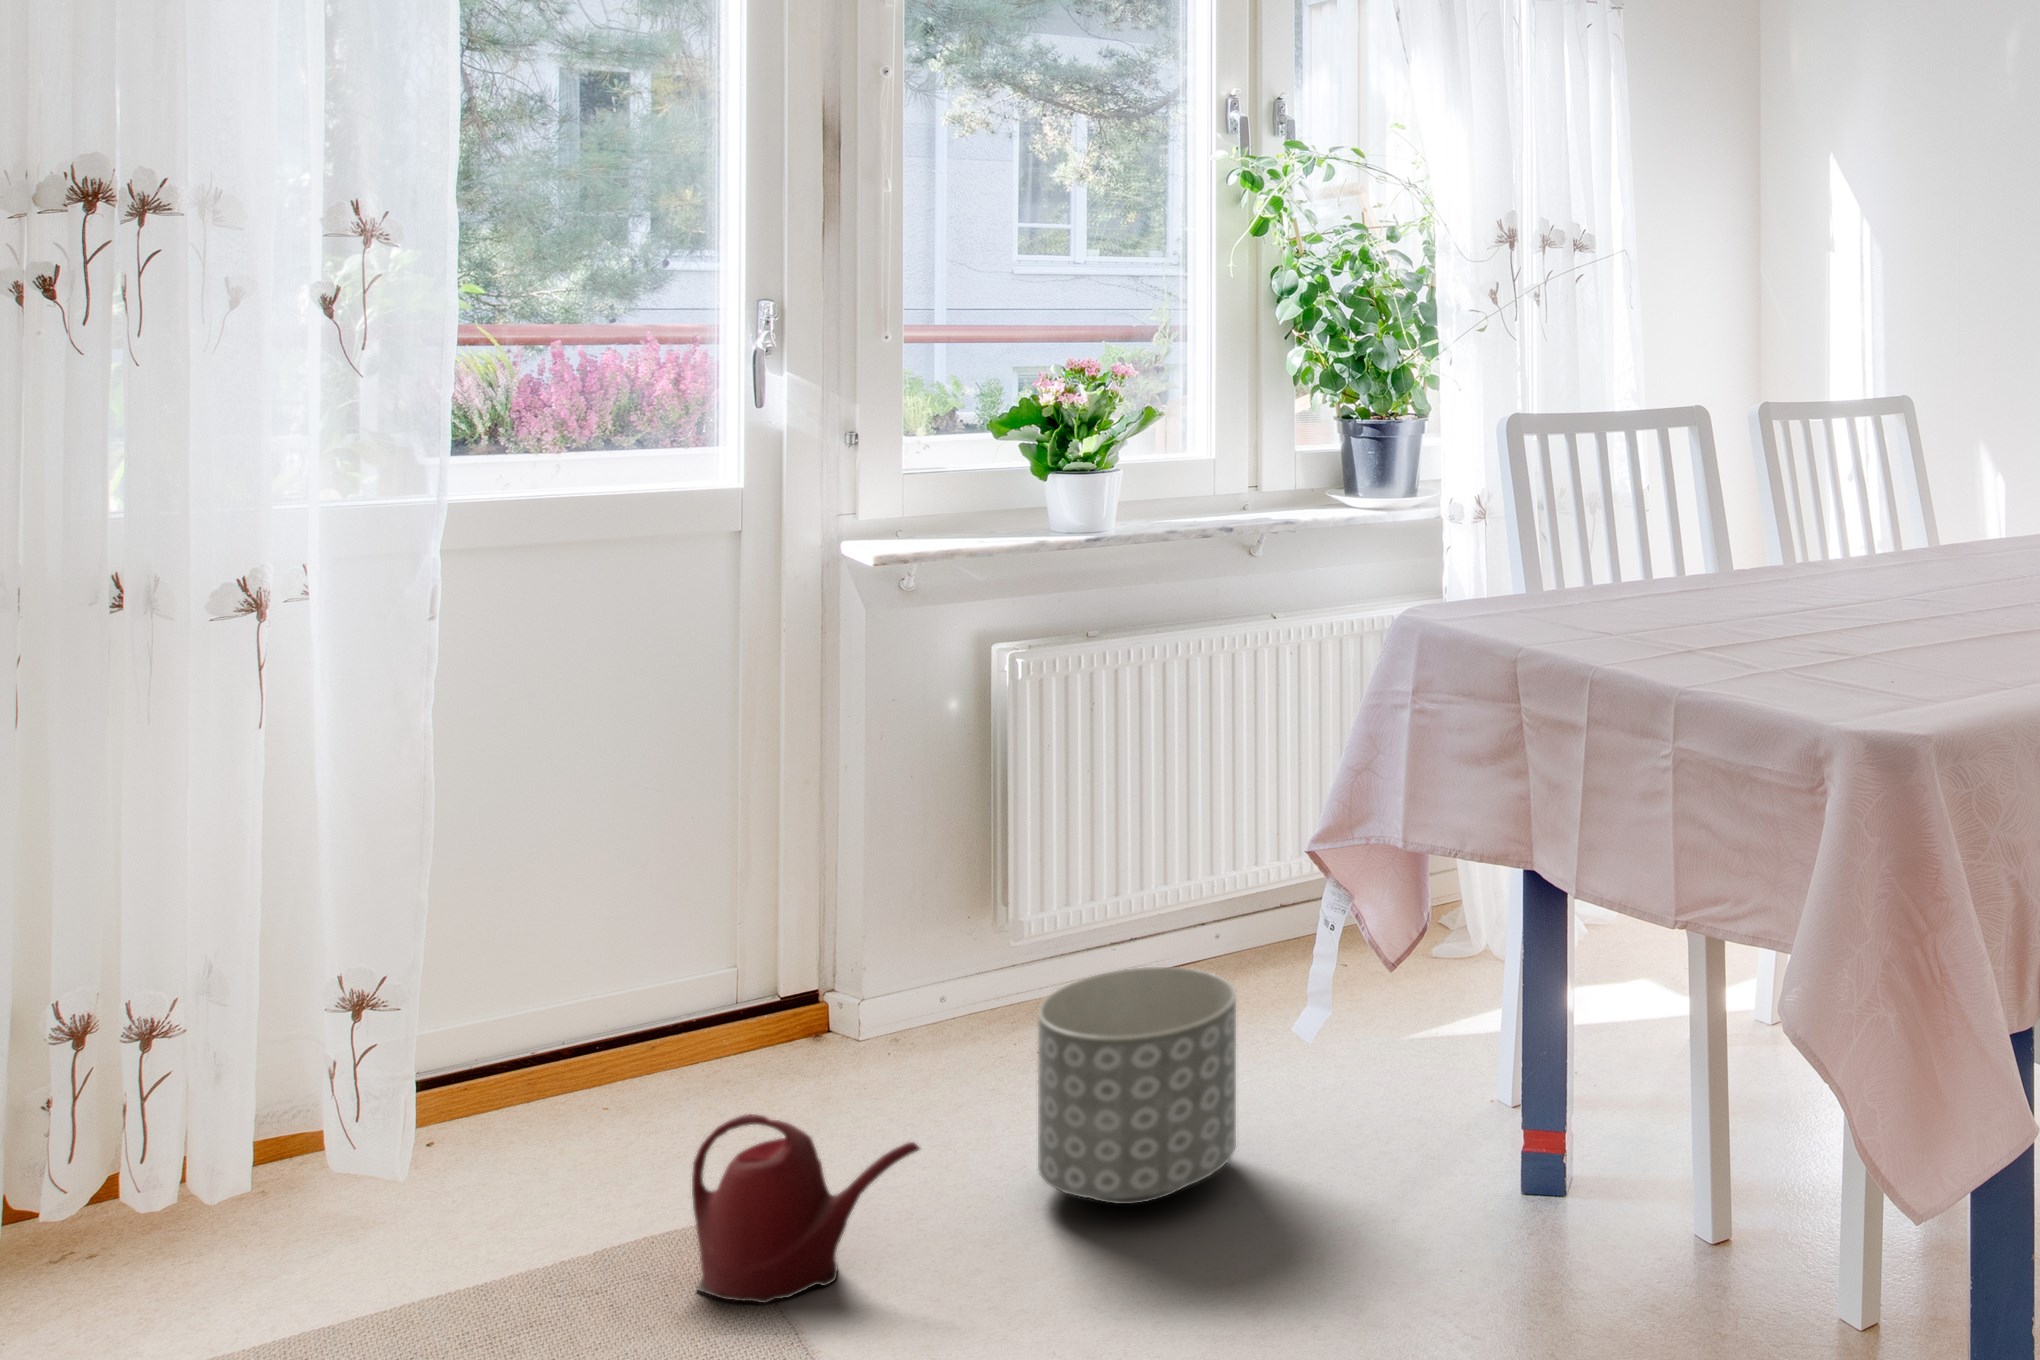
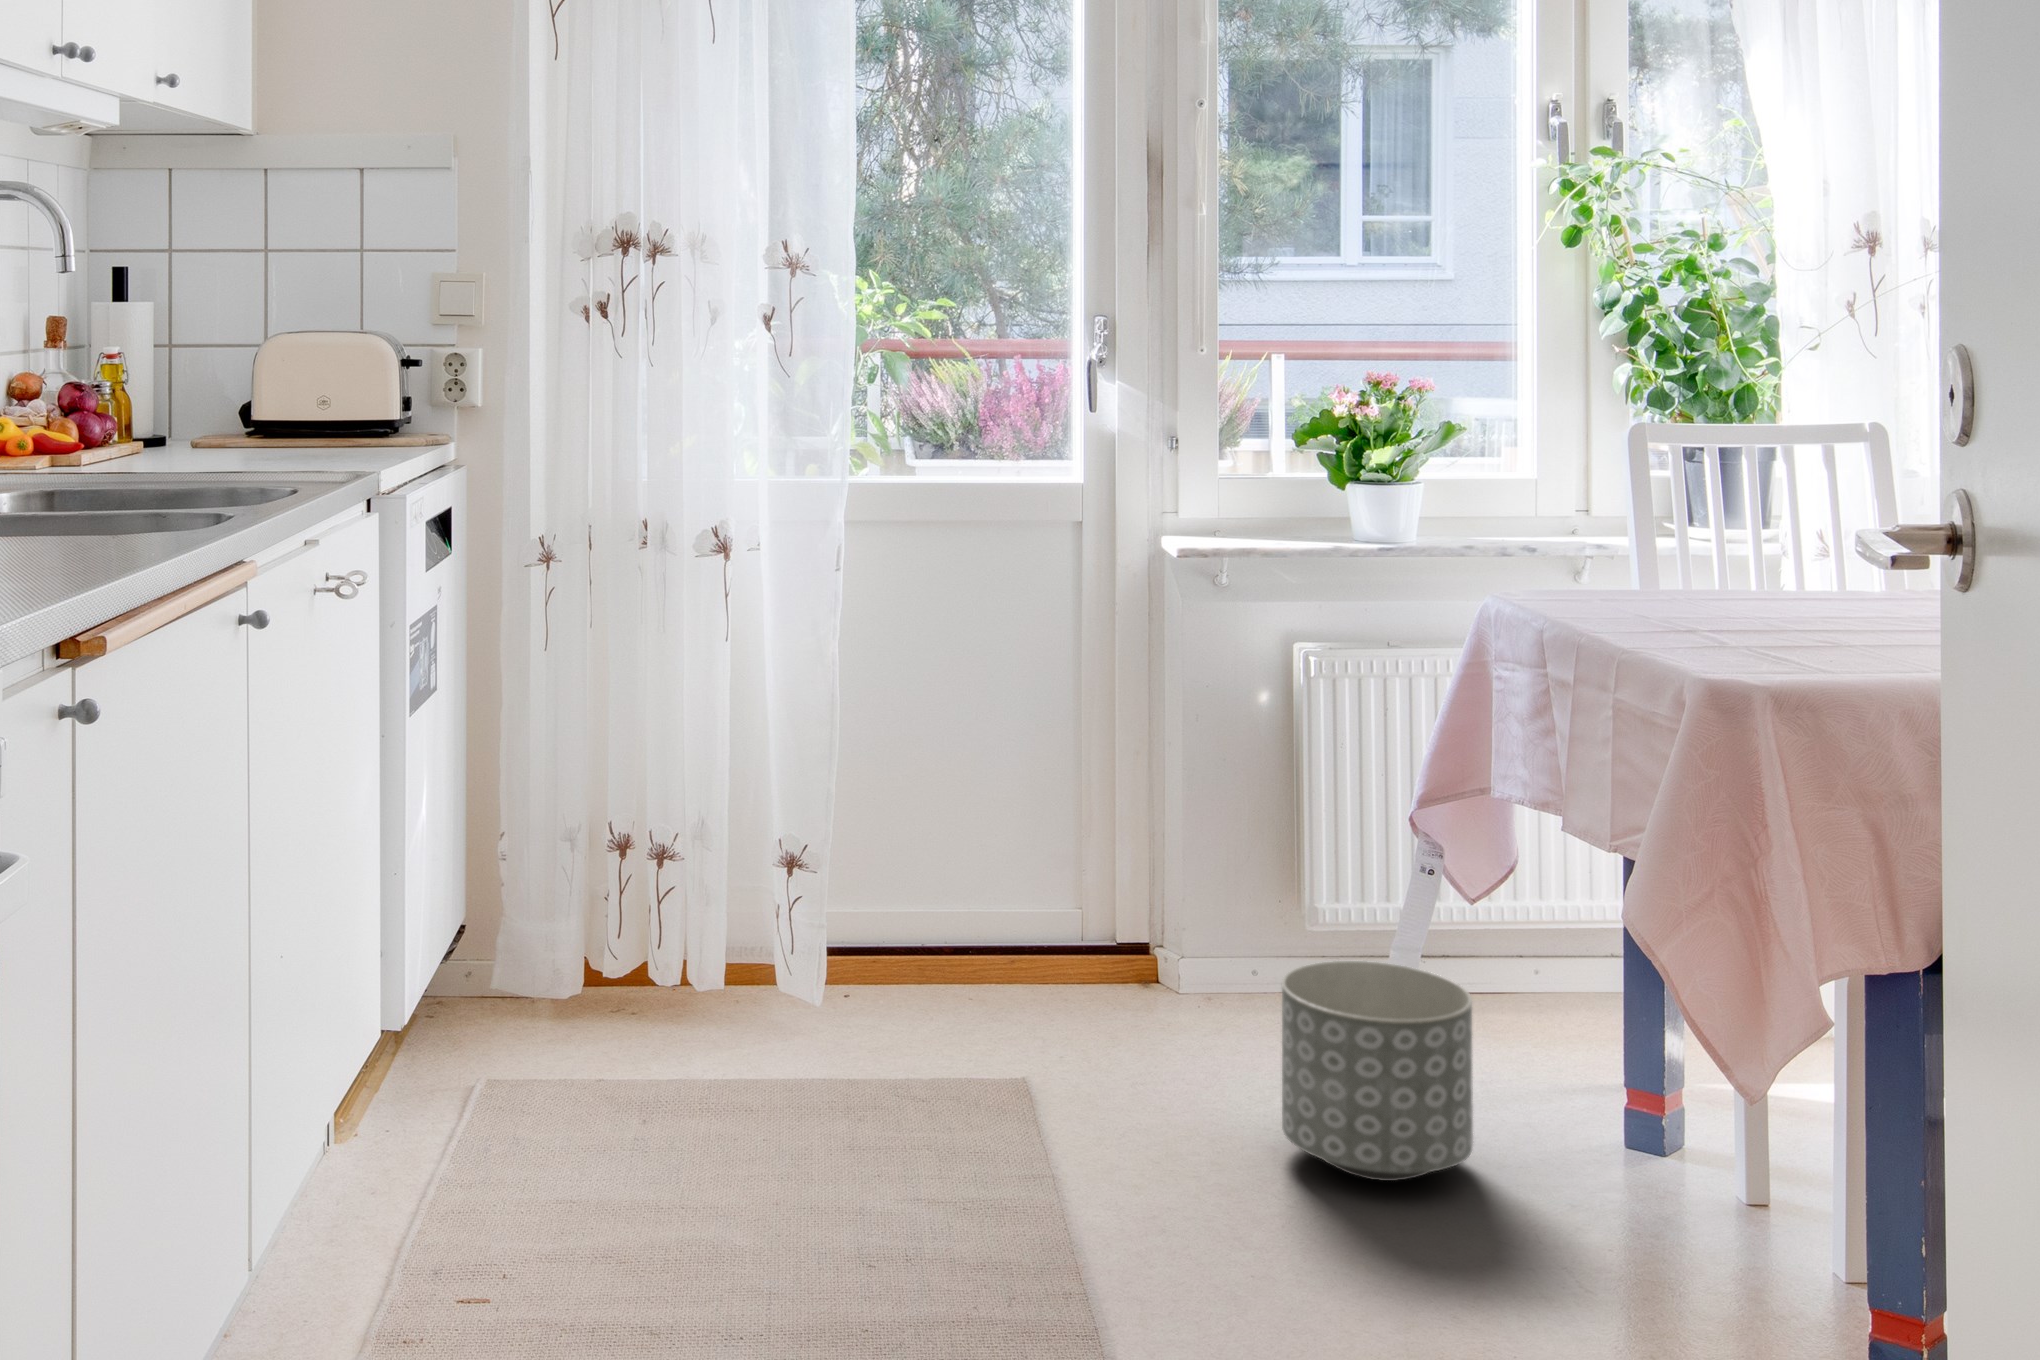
watering can: present [692,1114,920,1303] -> none [996,1004,1164,1165]

